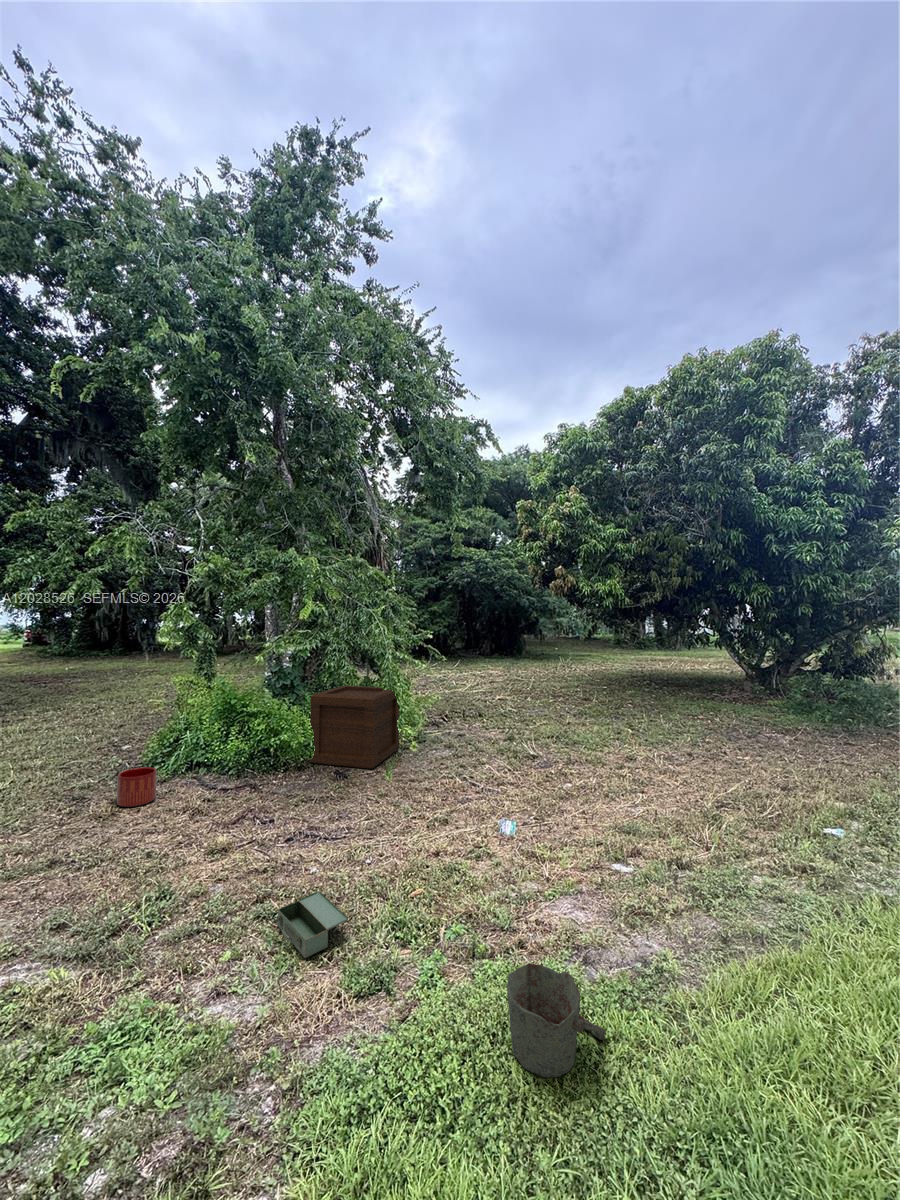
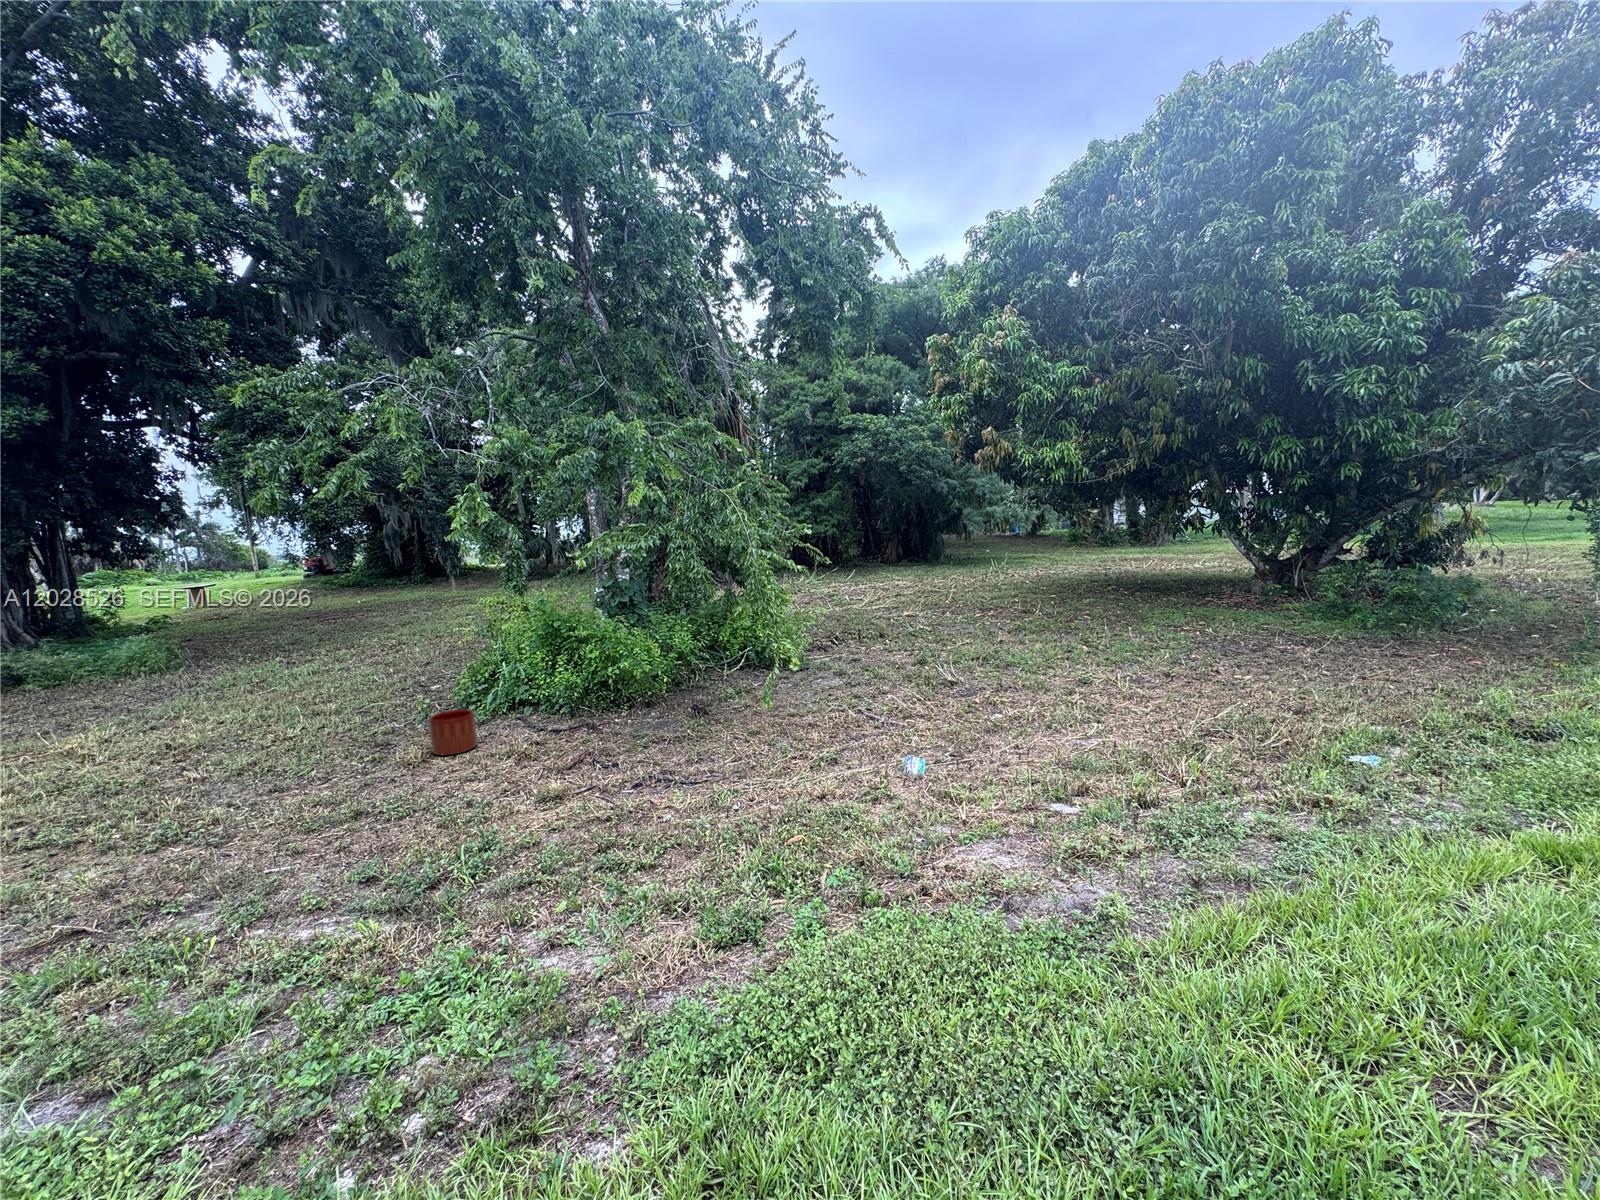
wooden crate: present [310,686,399,769] -> none [657,605,775,706]
toolbox: present [278,892,348,958] -> none [620,836,705,908]
bucket: present [507,963,606,1078] -> none [896,903,1026,1029]

